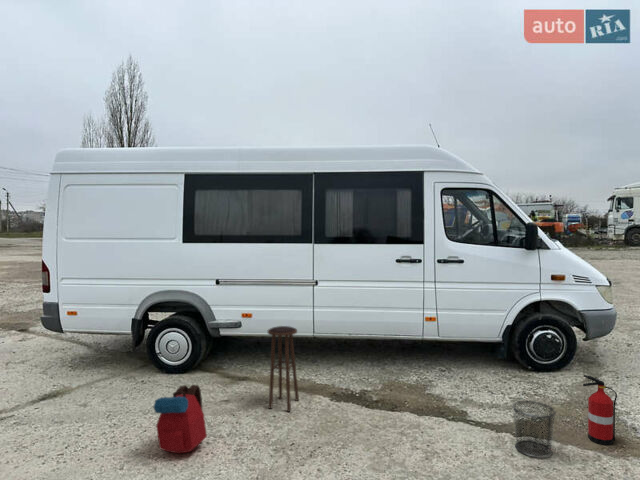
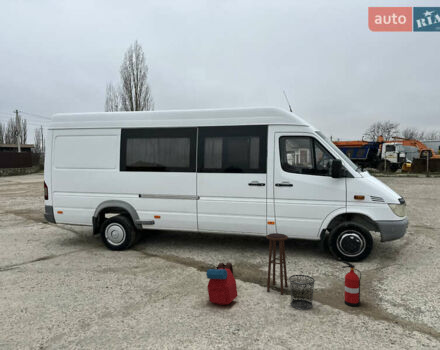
stool: present [268,326,299,411] -> present [266,233,288,294]
backpack: present [154,385,207,453] -> present [206,263,238,305]

